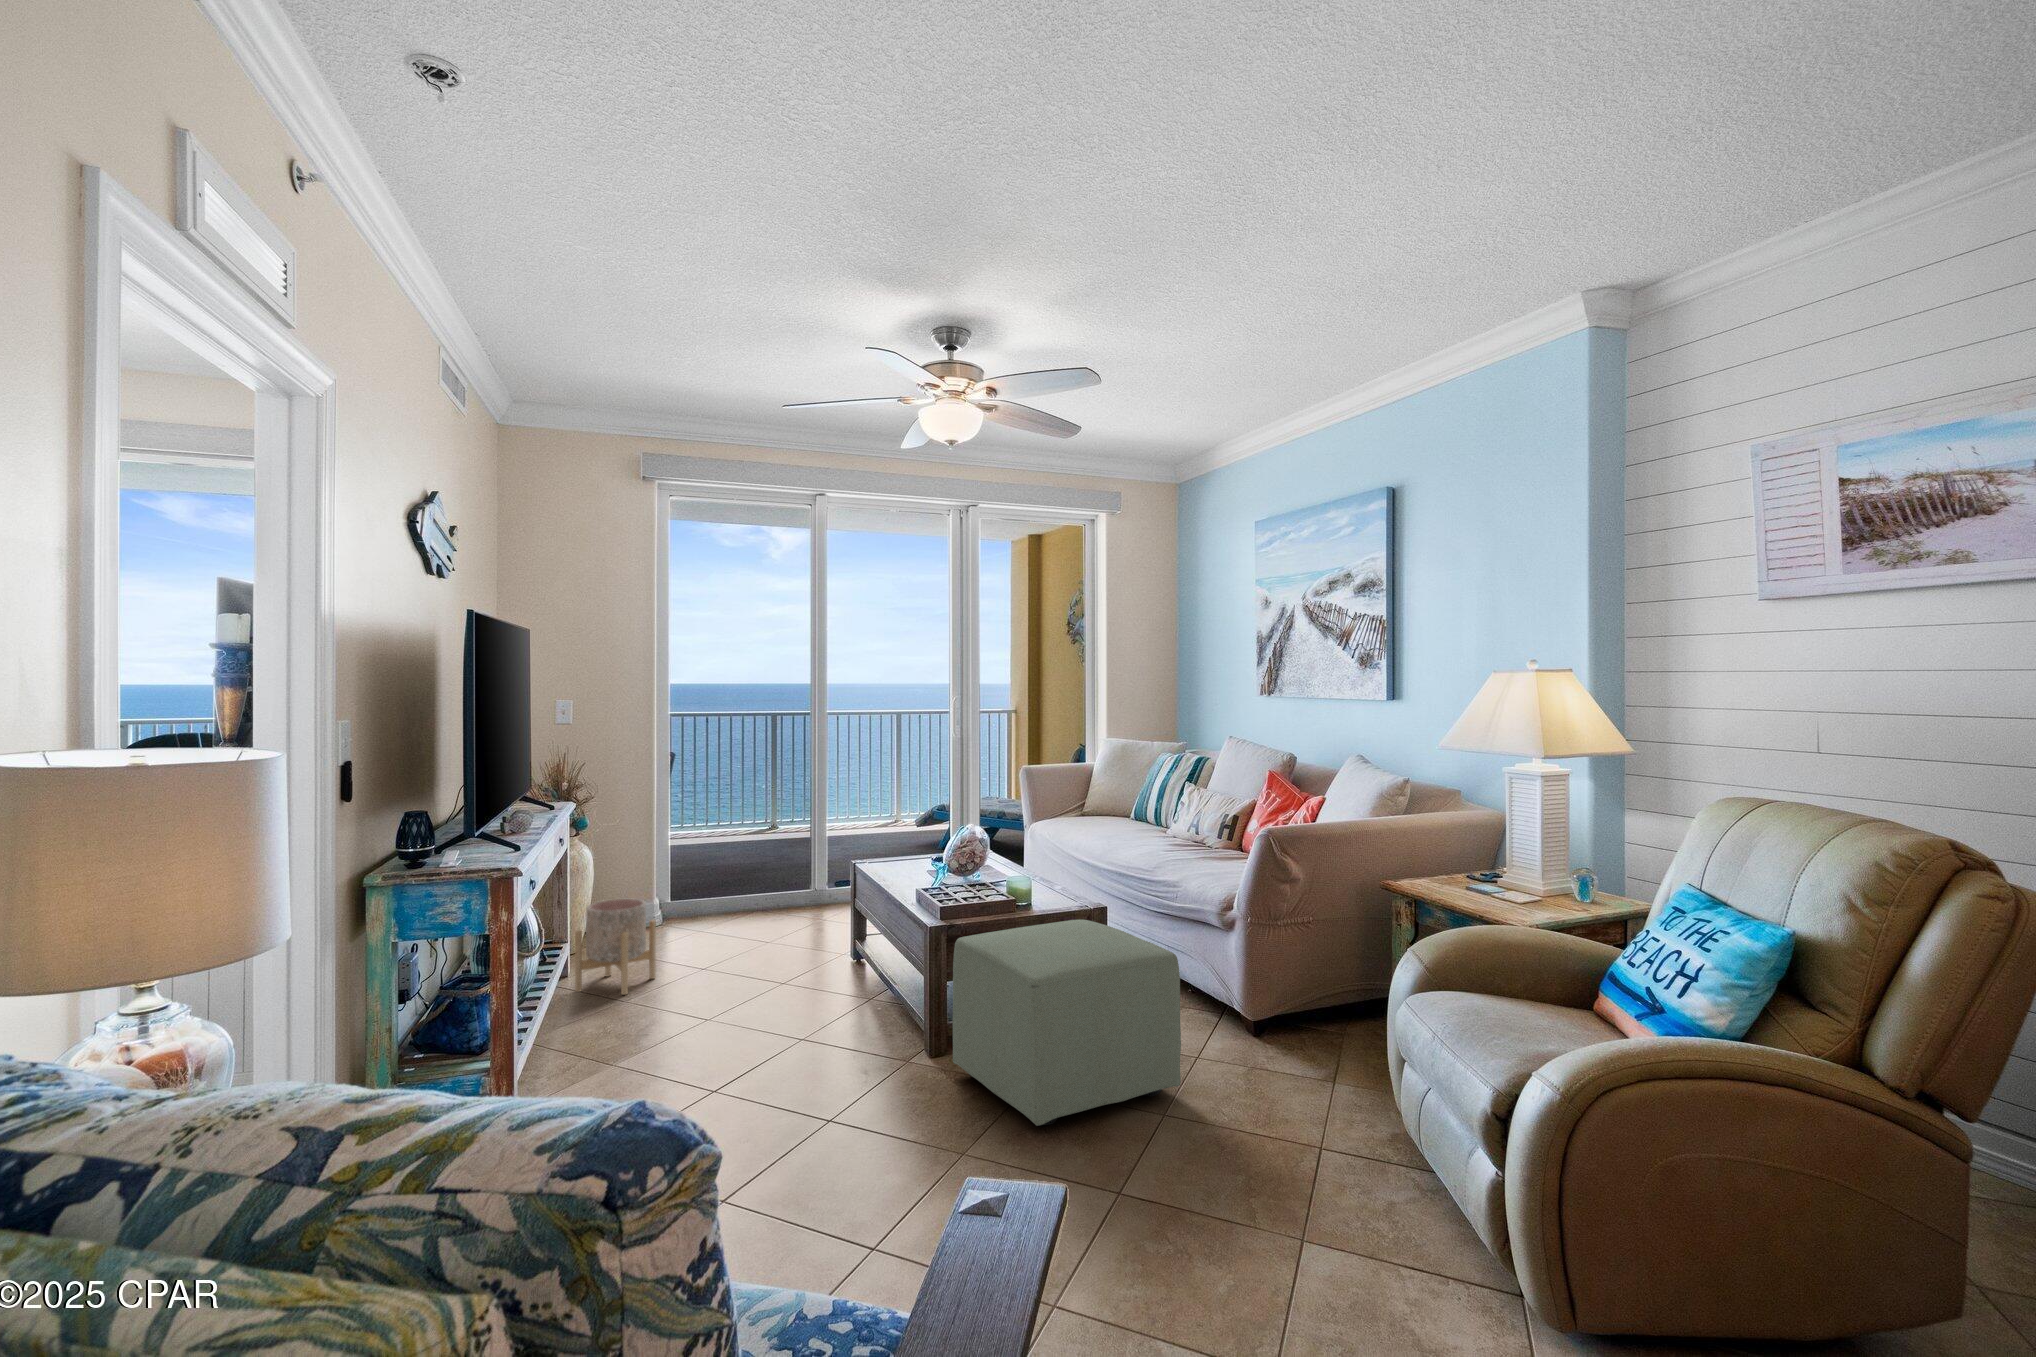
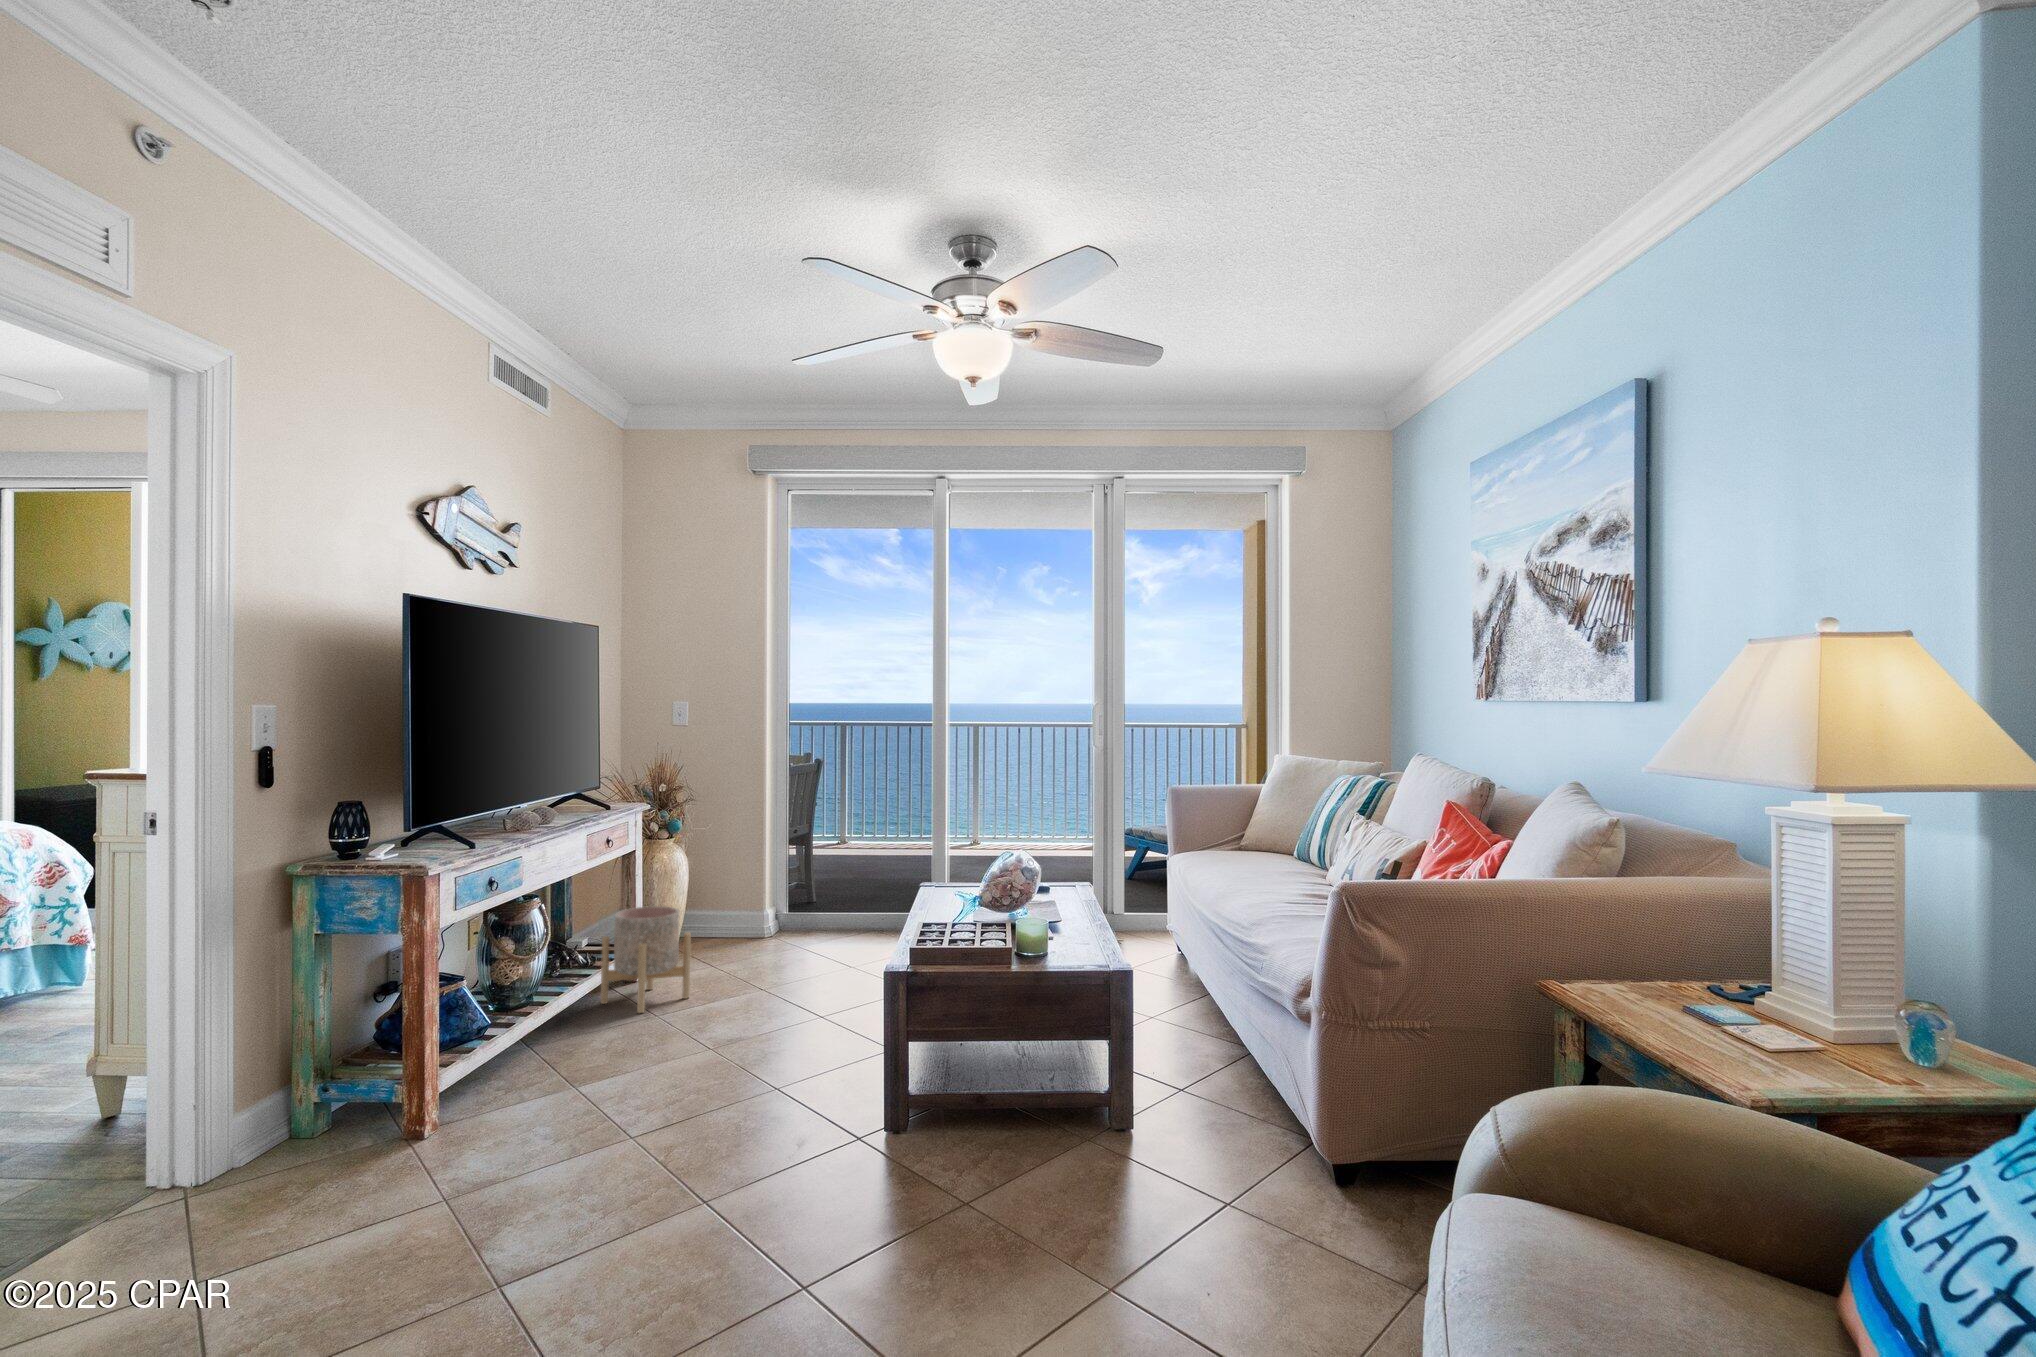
ottoman: present [953,920,1181,1126] -> none [873,987,1146,1287]

